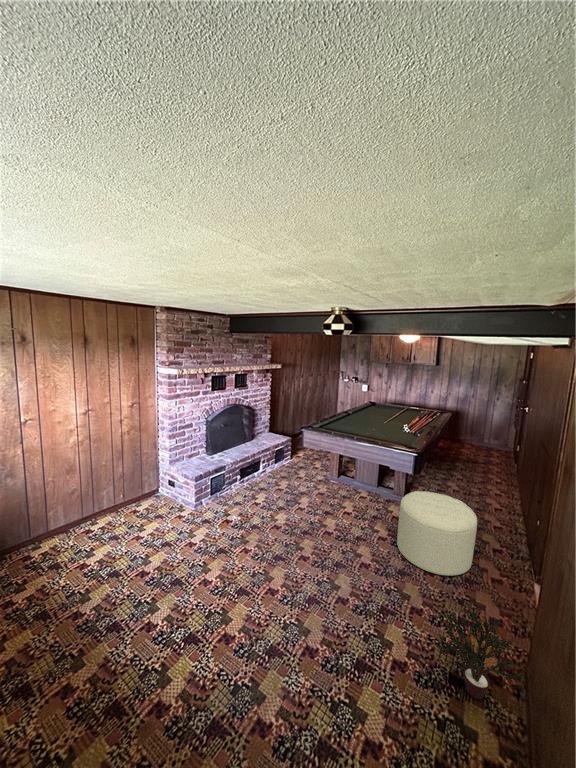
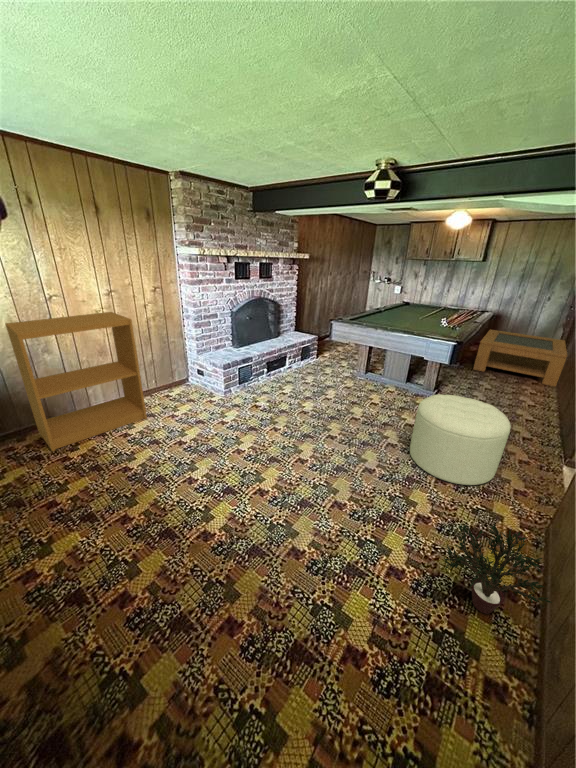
bookshelf: none [45,422,156,559] -> present [5,312,147,451]
coffee table: none [442,424,517,476] -> present [473,329,567,386]

